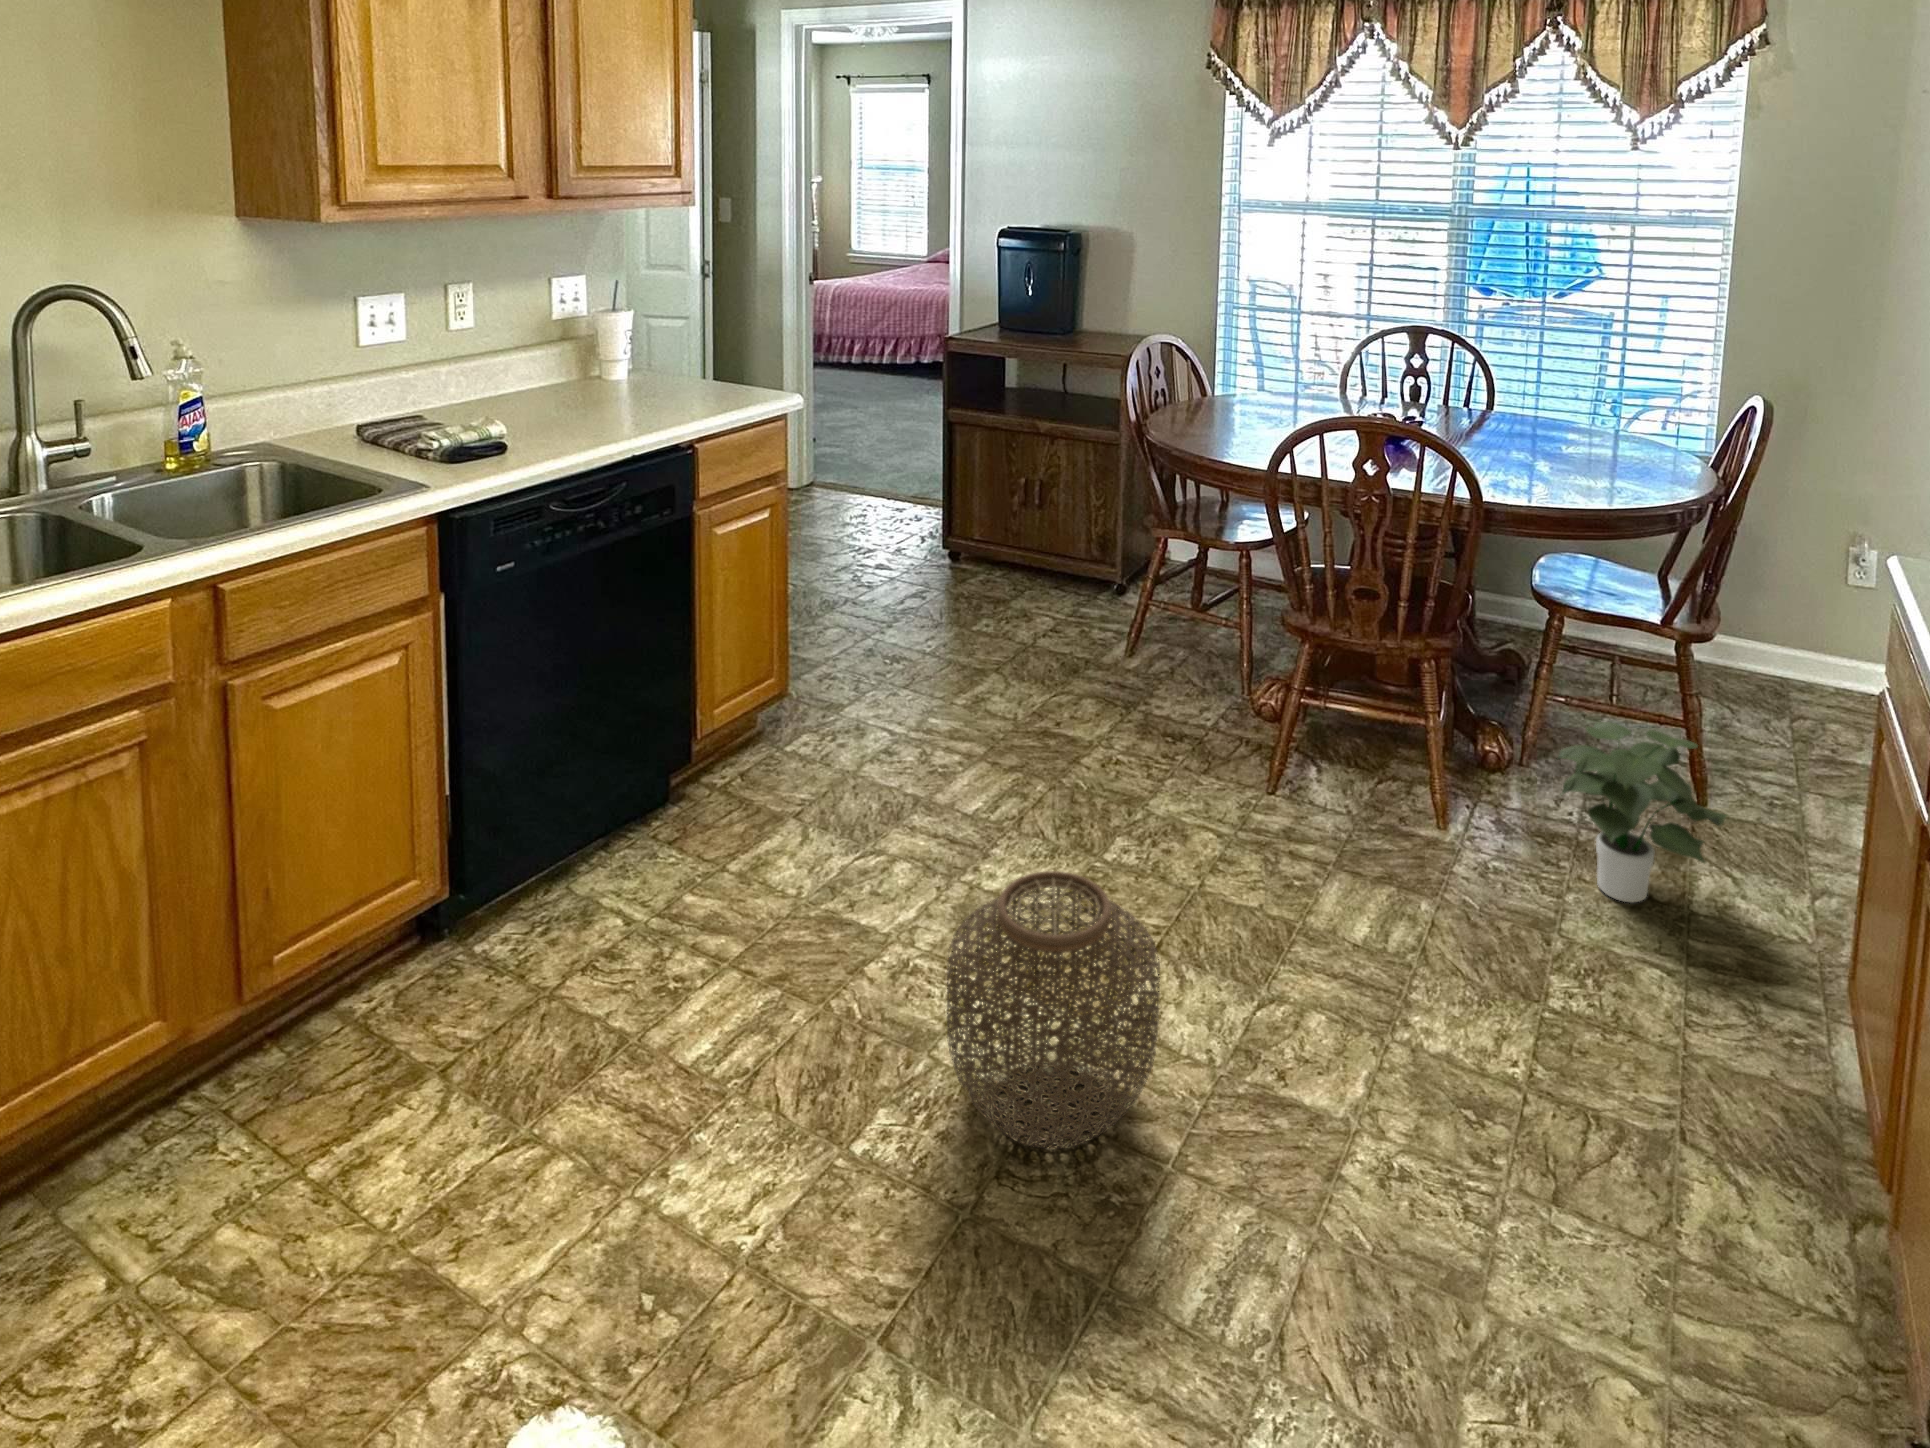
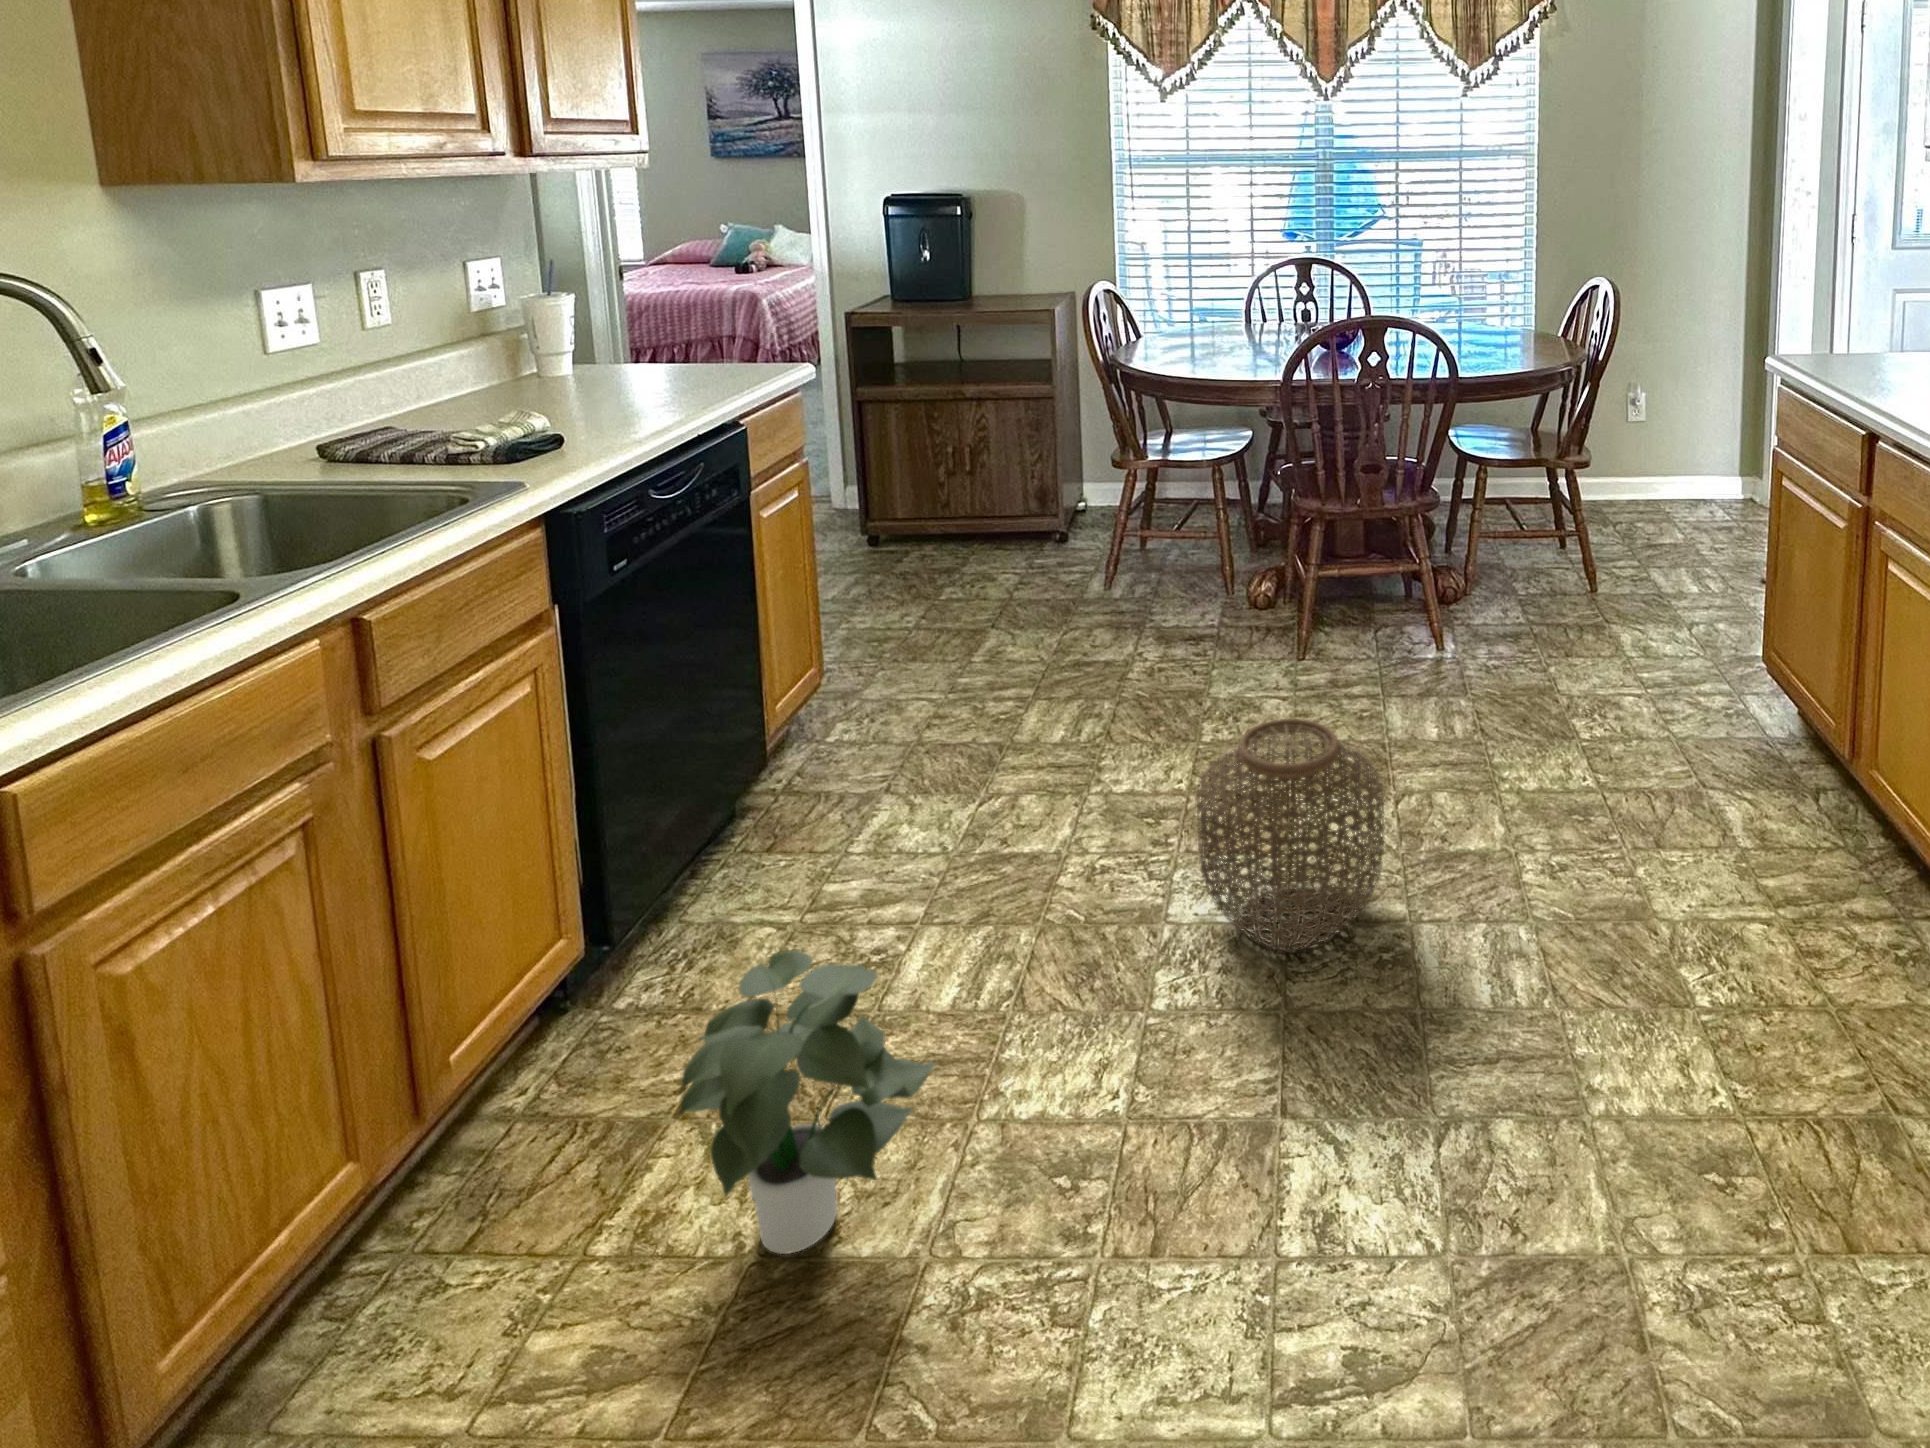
potted plant: present [1556,722,1727,902] -> present [677,950,937,1254]

